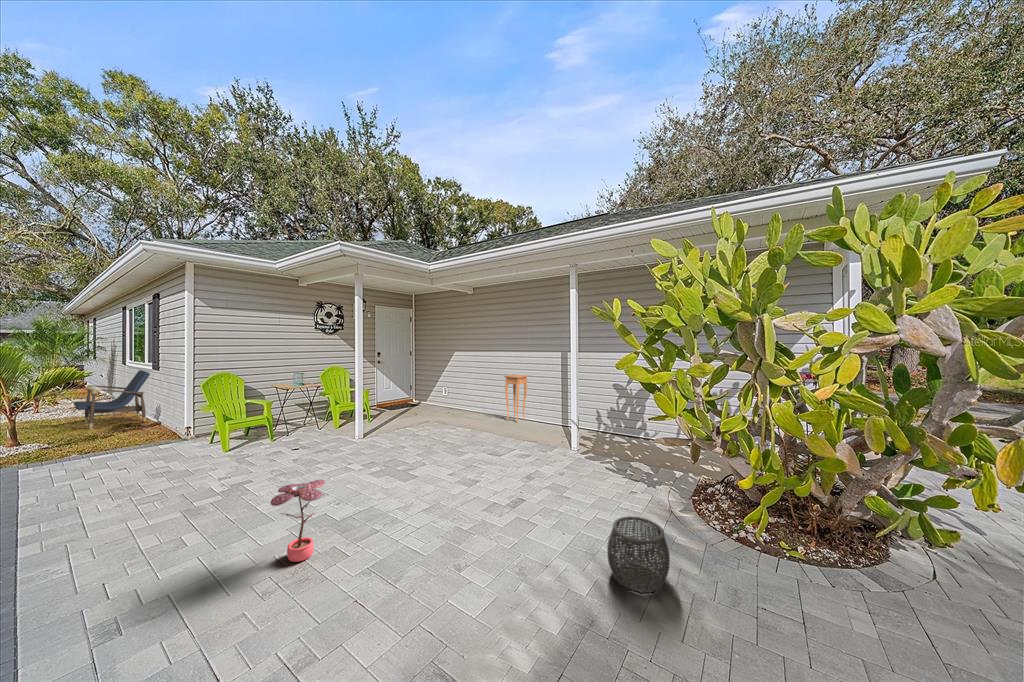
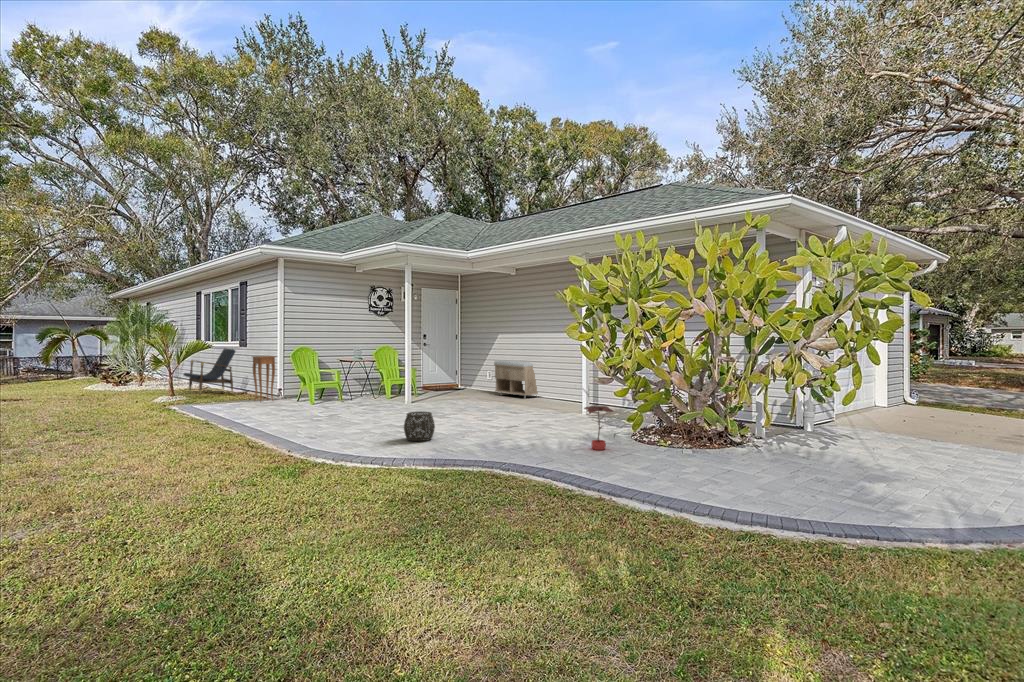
side table: present [504,374,528,422] -> present [252,356,275,402]
storage bench: none [452,378,504,420] -> present [494,360,538,398]
potted plant: present [271,480,325,562] -> present [584,406,613,450]
woven basket: present [607,516,670,593] -> present [404,411,435,441]

